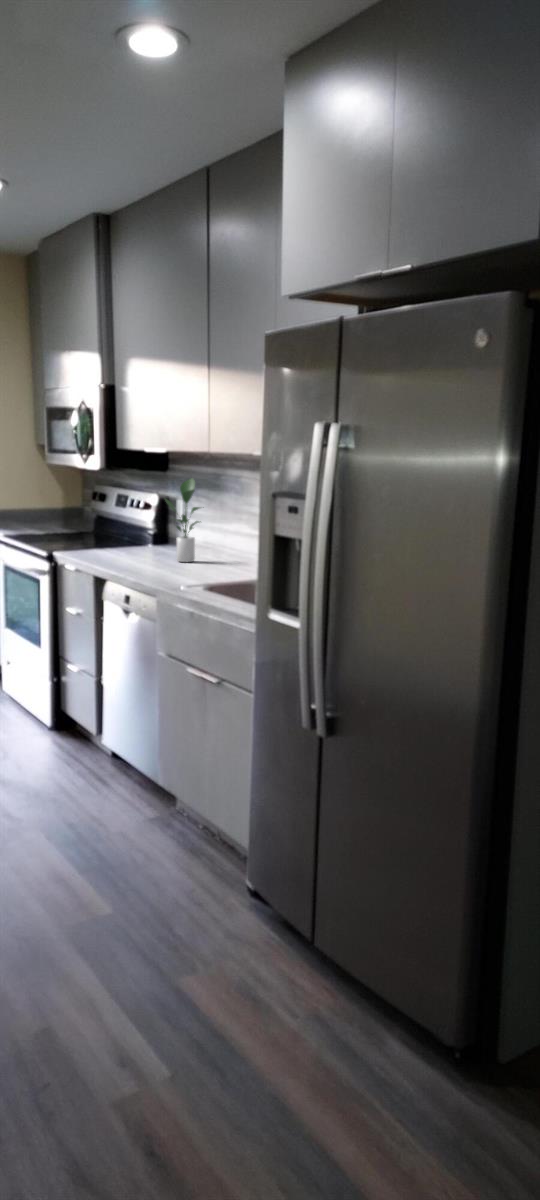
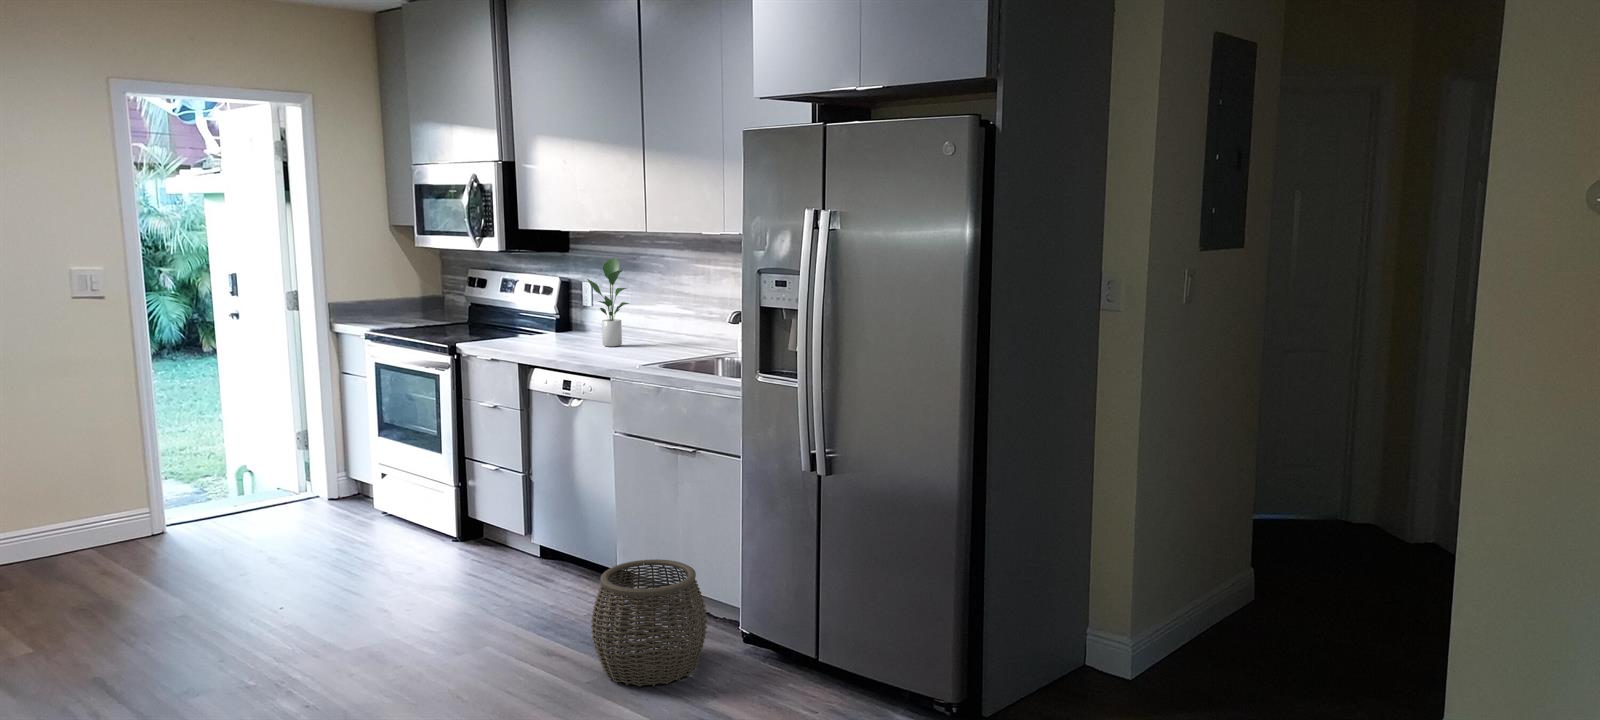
woven basket: none [94,780,212,914] -> present [591,559,708,687]

